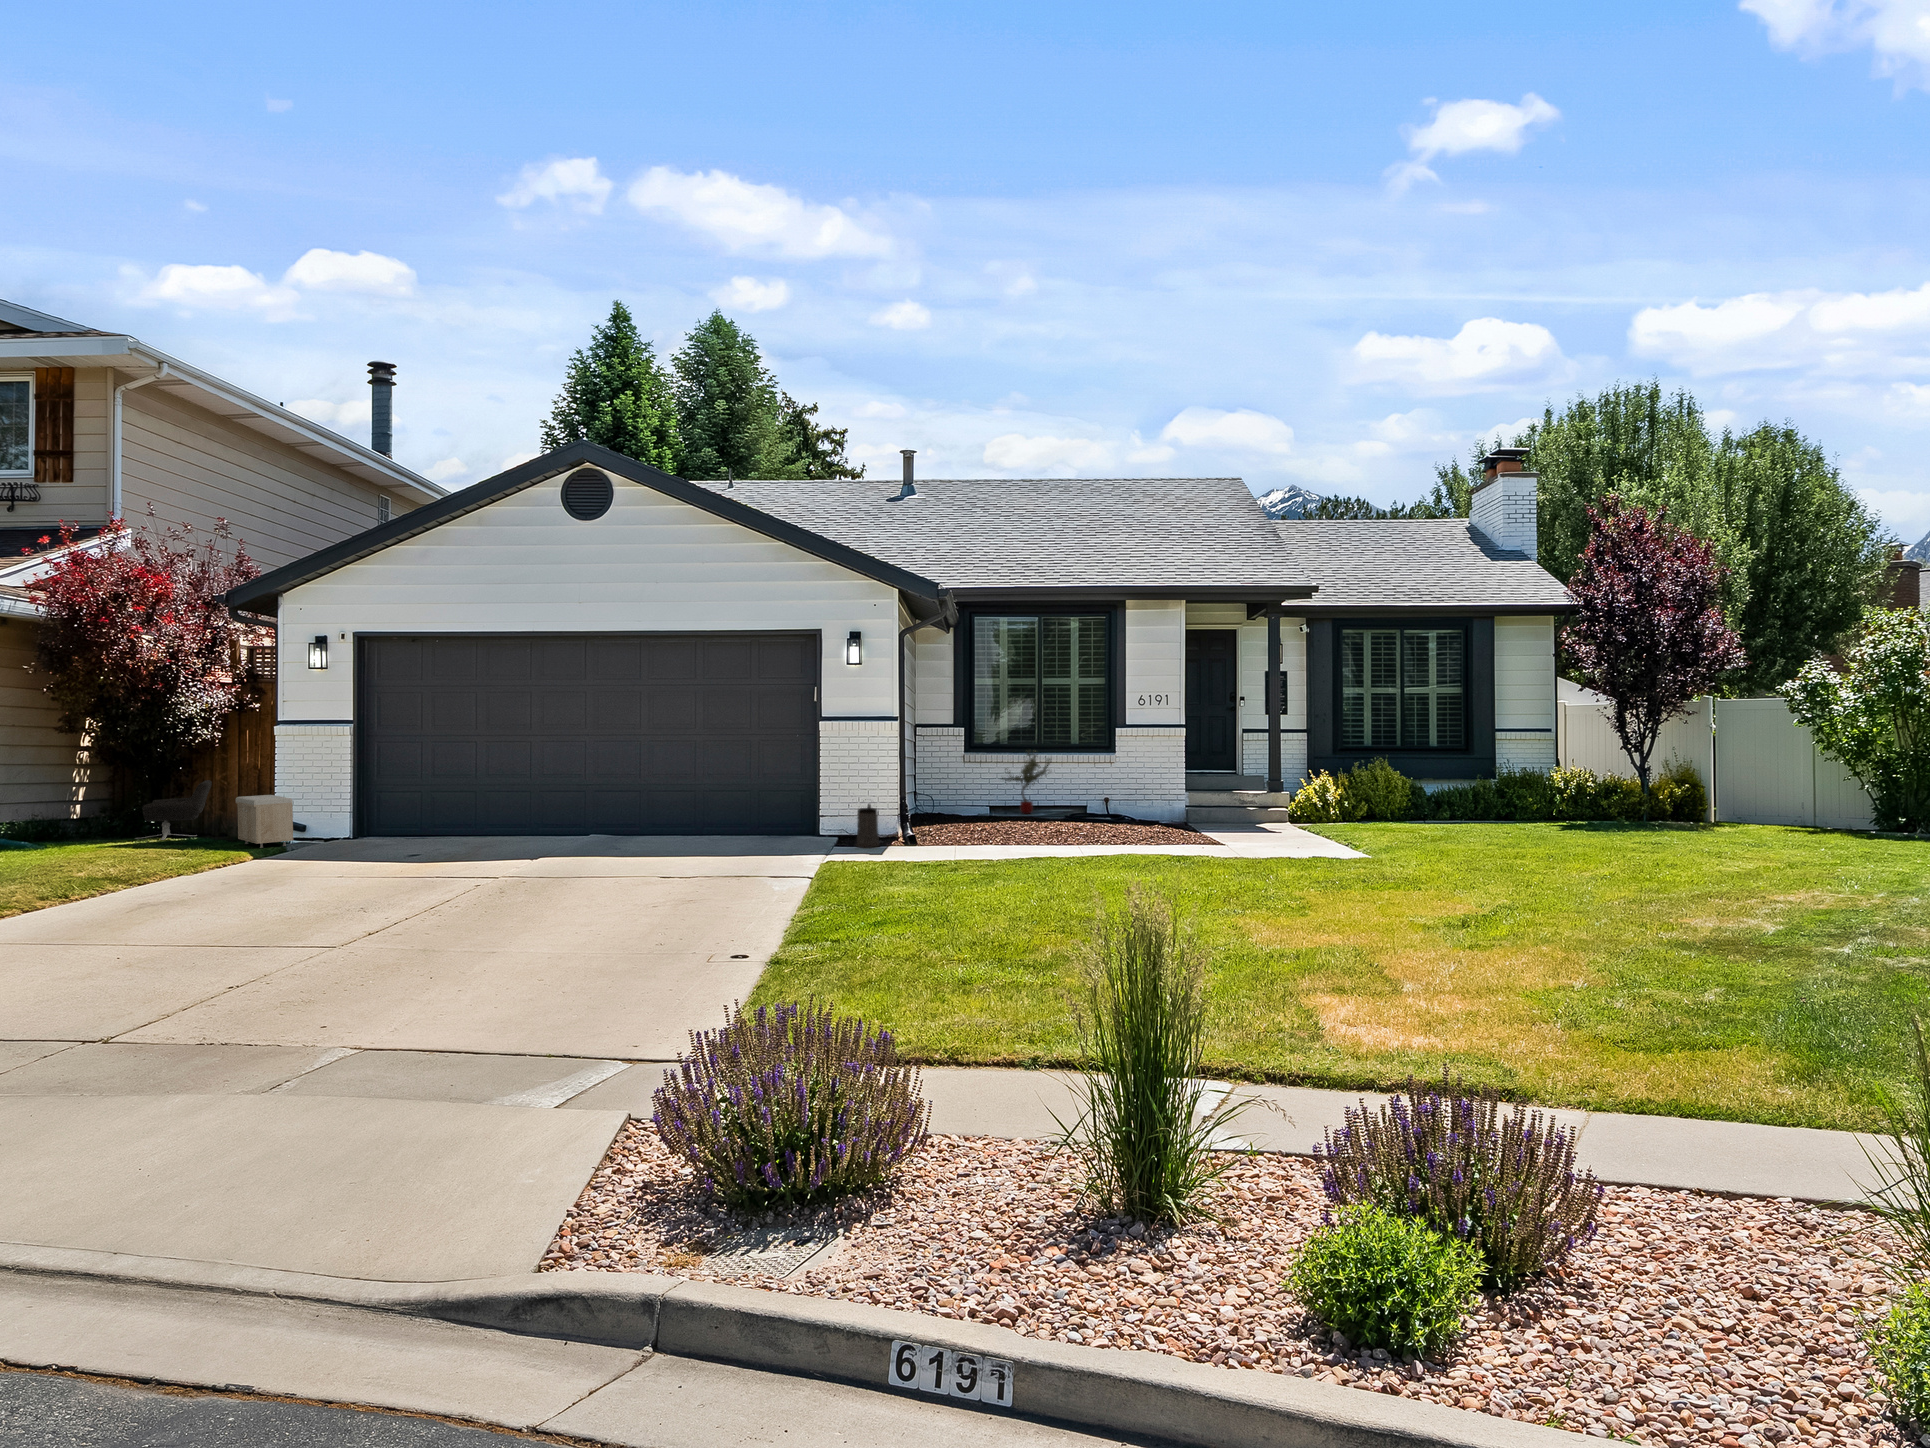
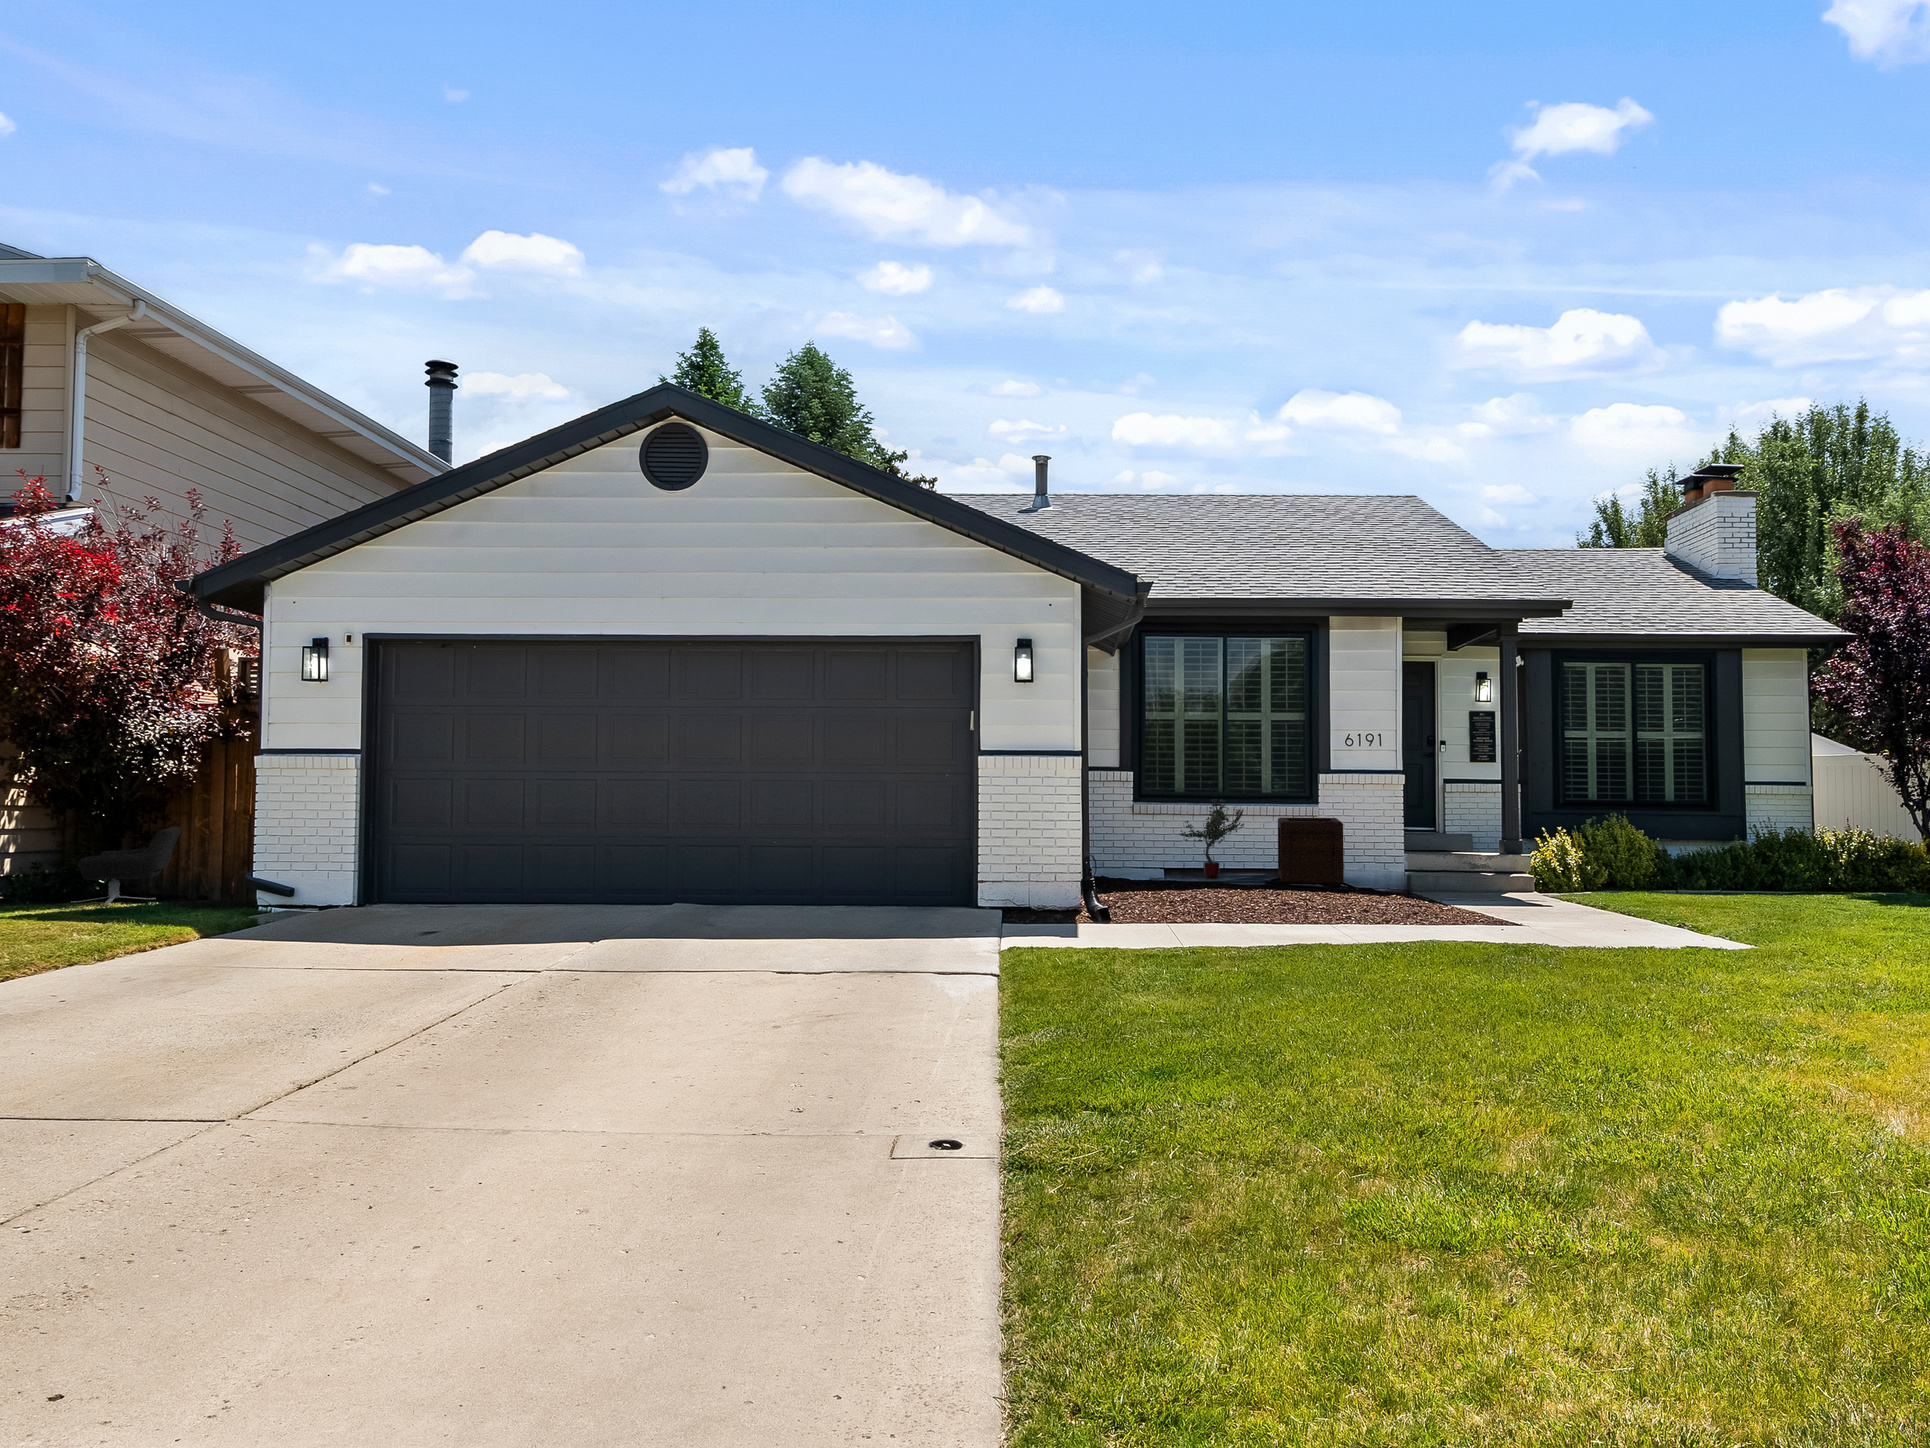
wooden crate: none [1078,764,1130,817] -> present [1278,817,1344,884]
storage bench: present [236,795,293,848] -> none [199,847,273,919]
watering can: present [856,804,879,848] -> none [1030,862,1062,927]

